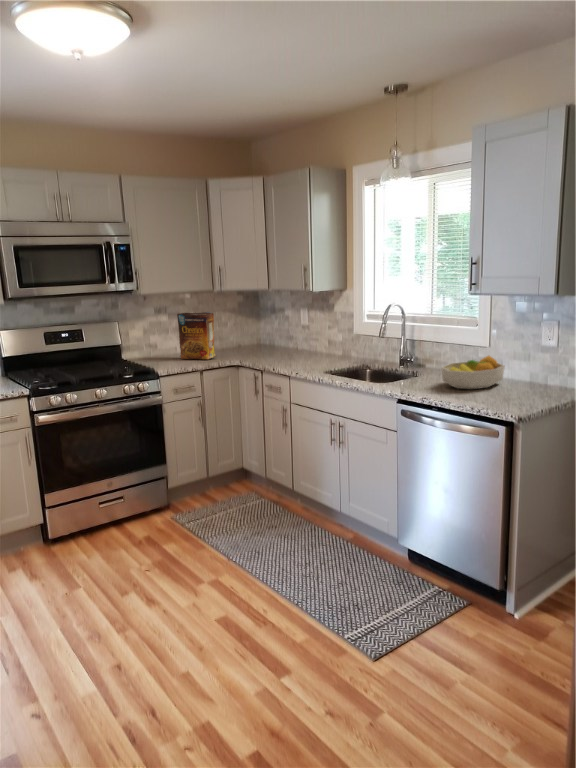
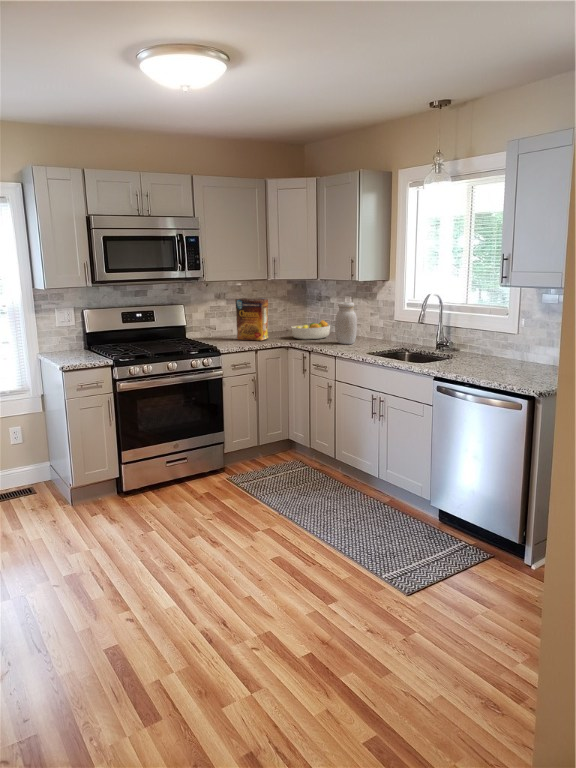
jar: none [289,315,313,361] -> present [335,302,357,344]
fruit bowl: present [441,356,505,389] -> present [291,320,330,340]

